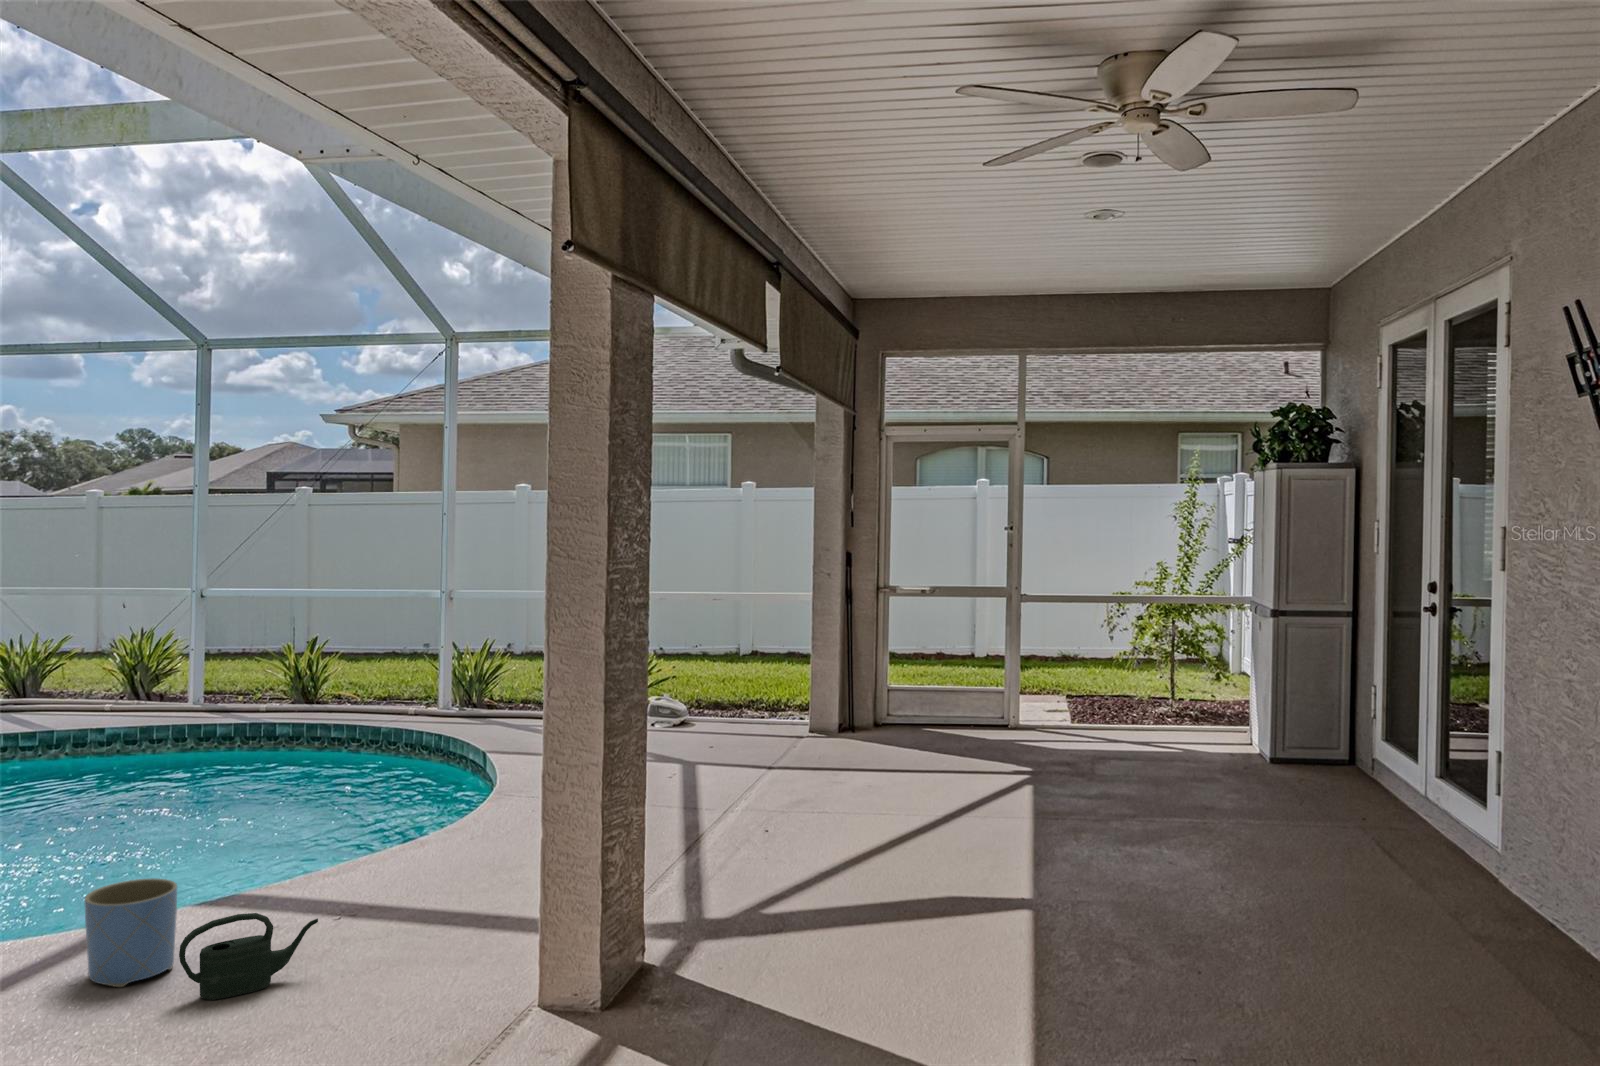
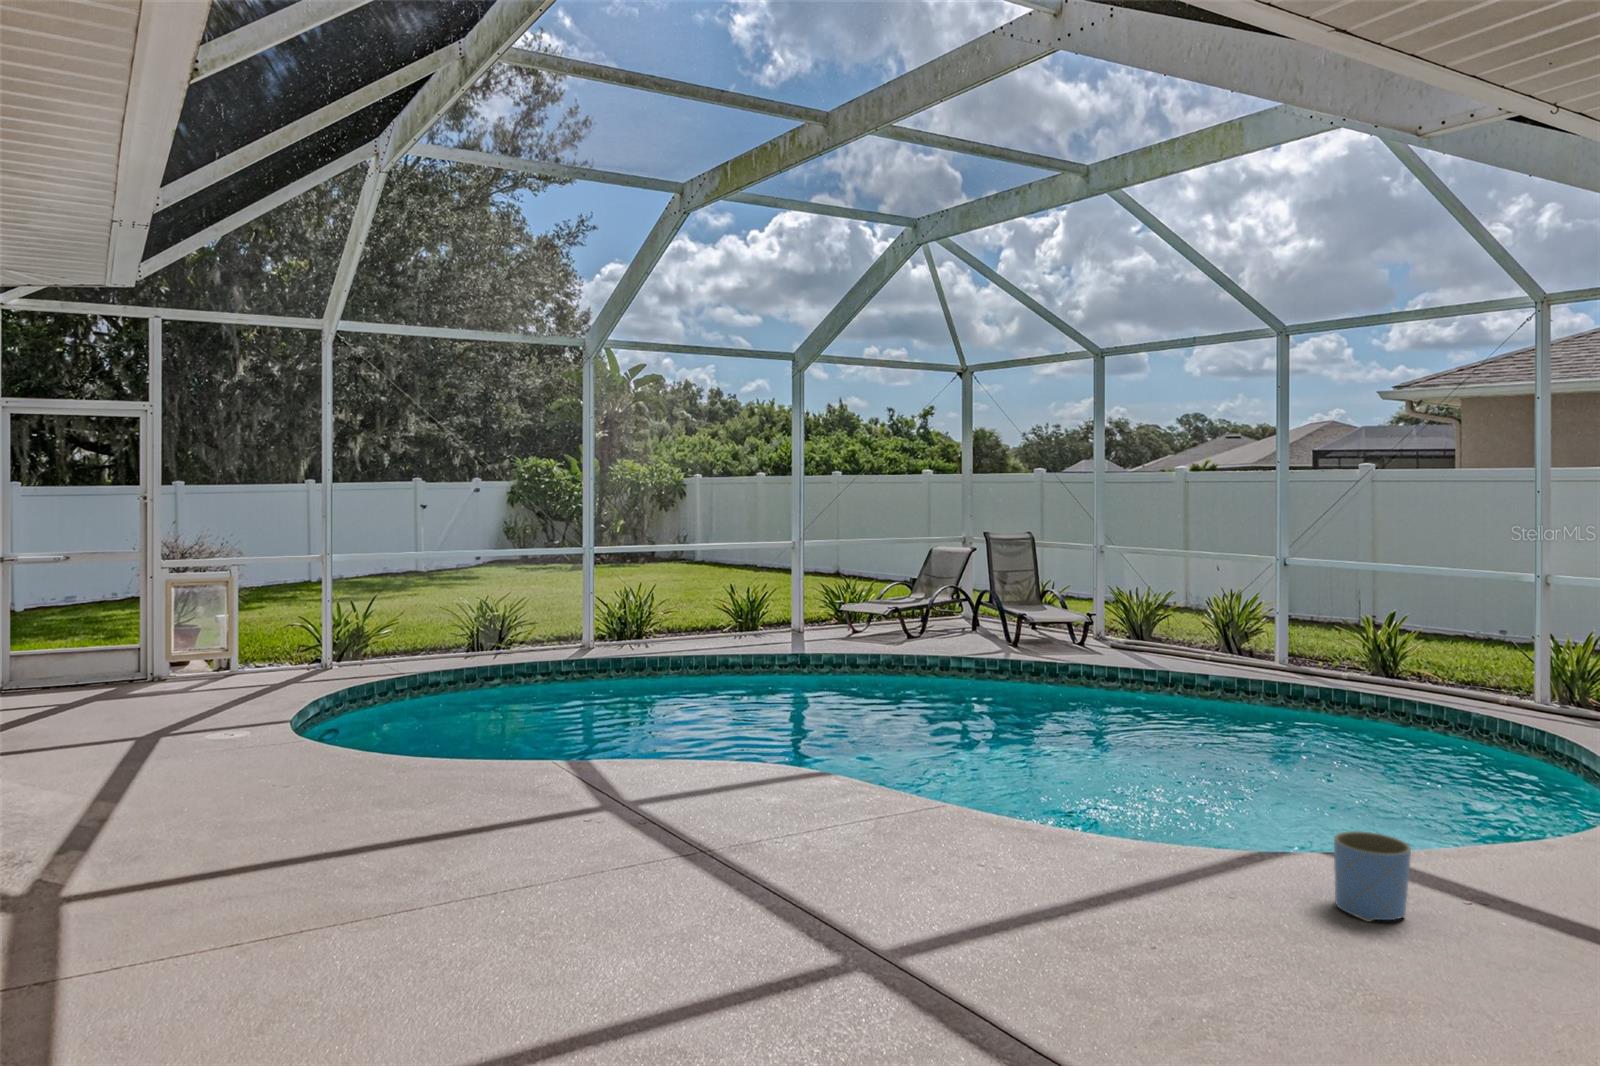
watering can: present [179,913,318,1000] -> none [1431,888,1560,962]

